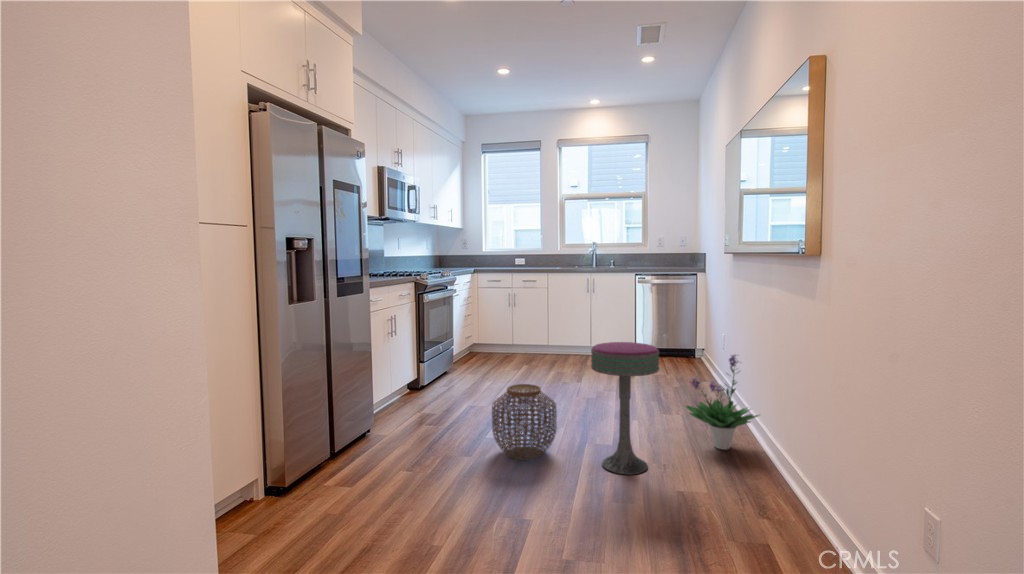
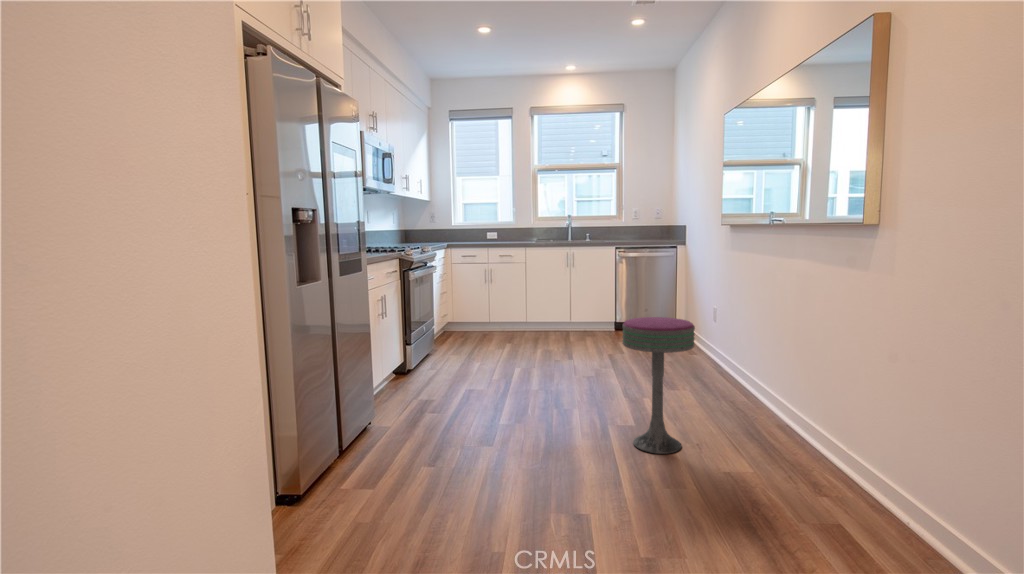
potted plant: present [686,354,759,450] -> none [705,326,783,422]
woven basket: present [492,384,557,460] -> none [514,365,583,445]

